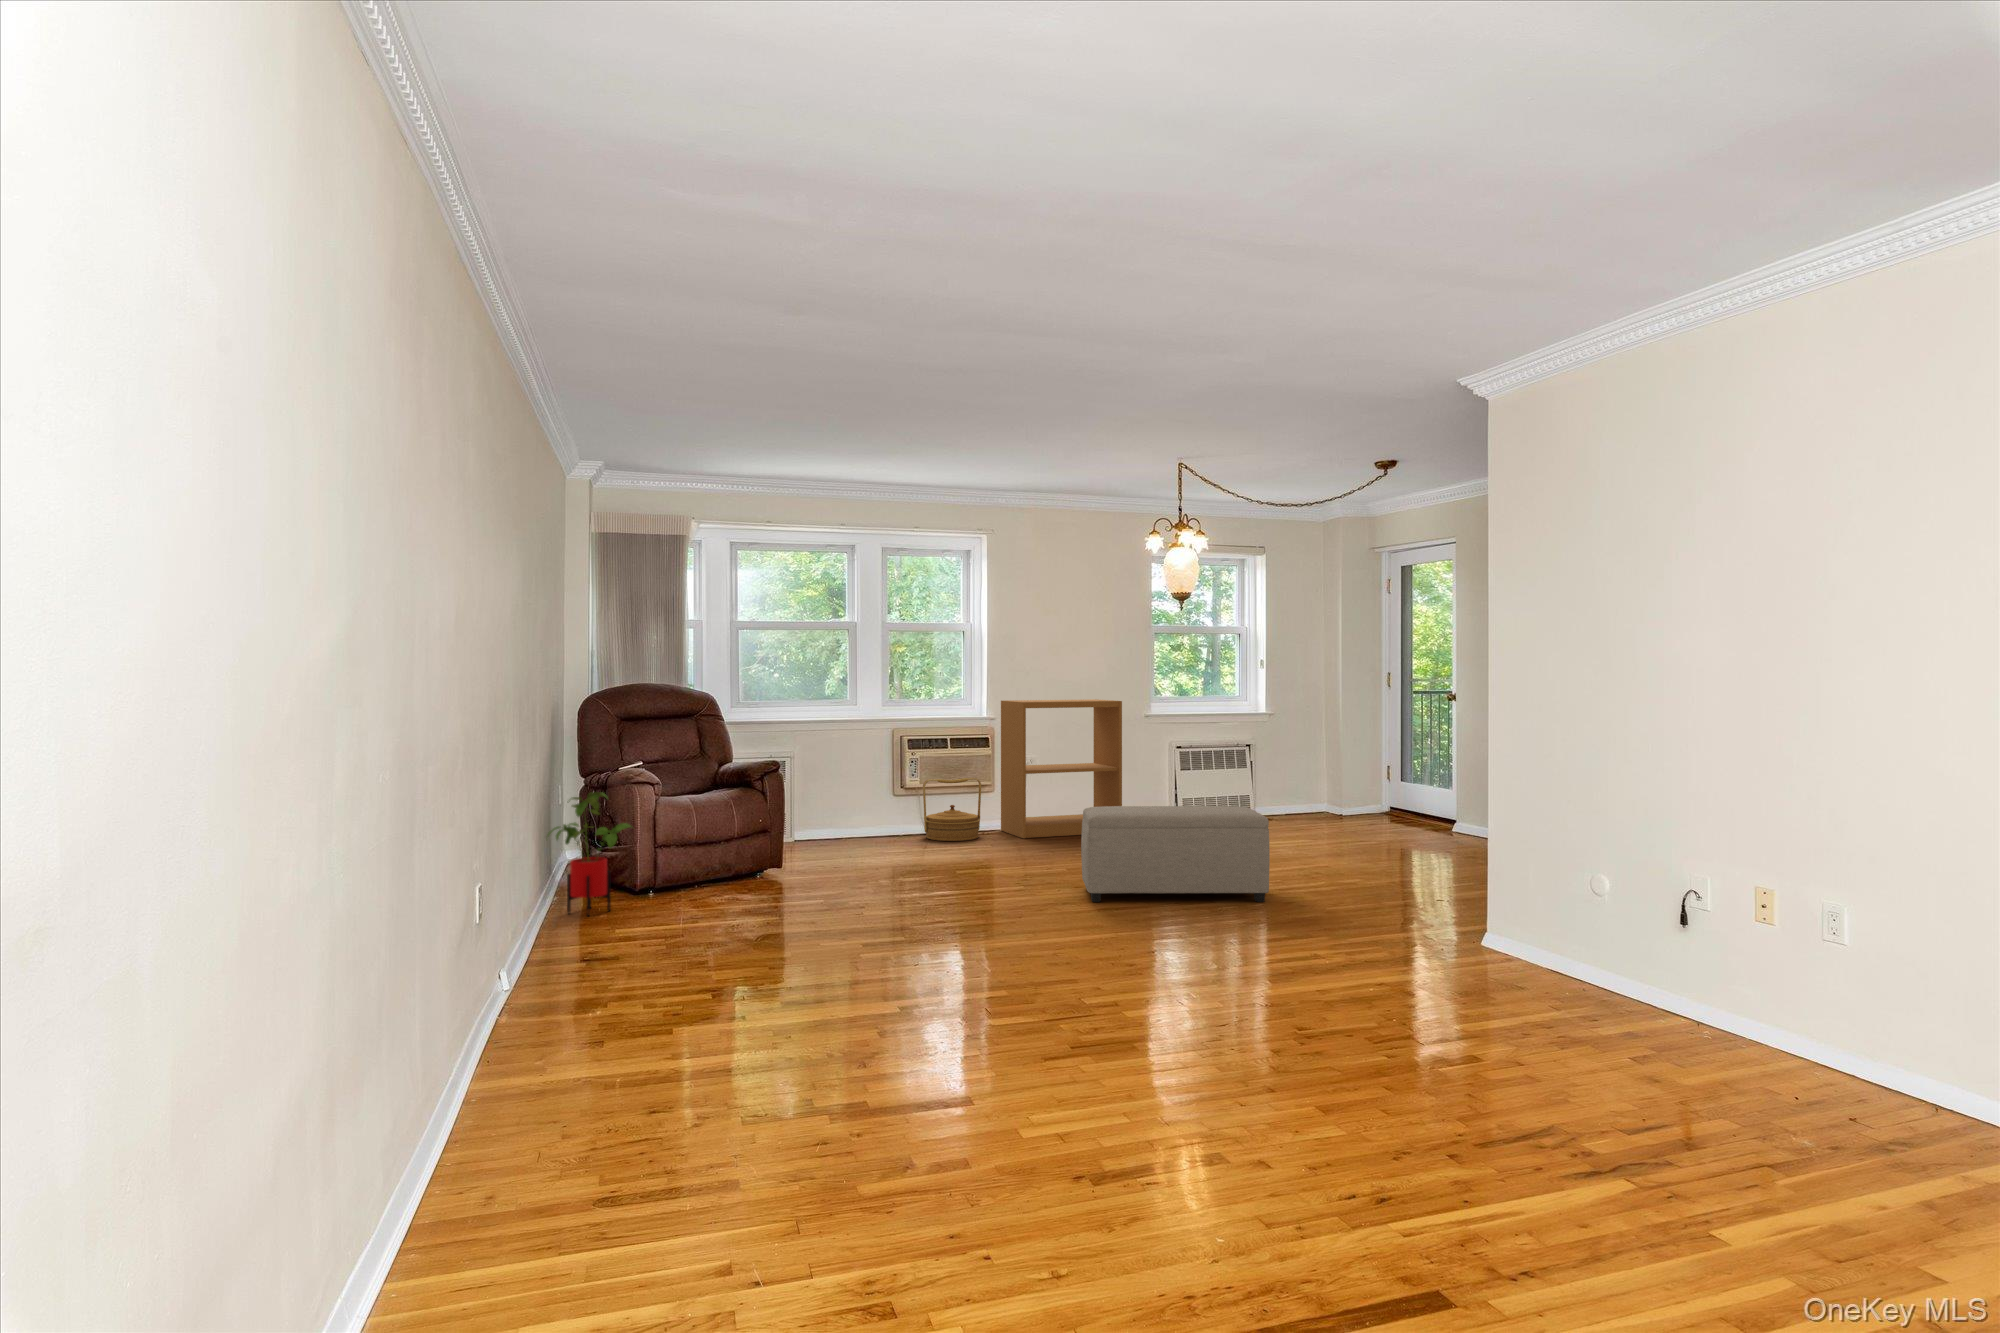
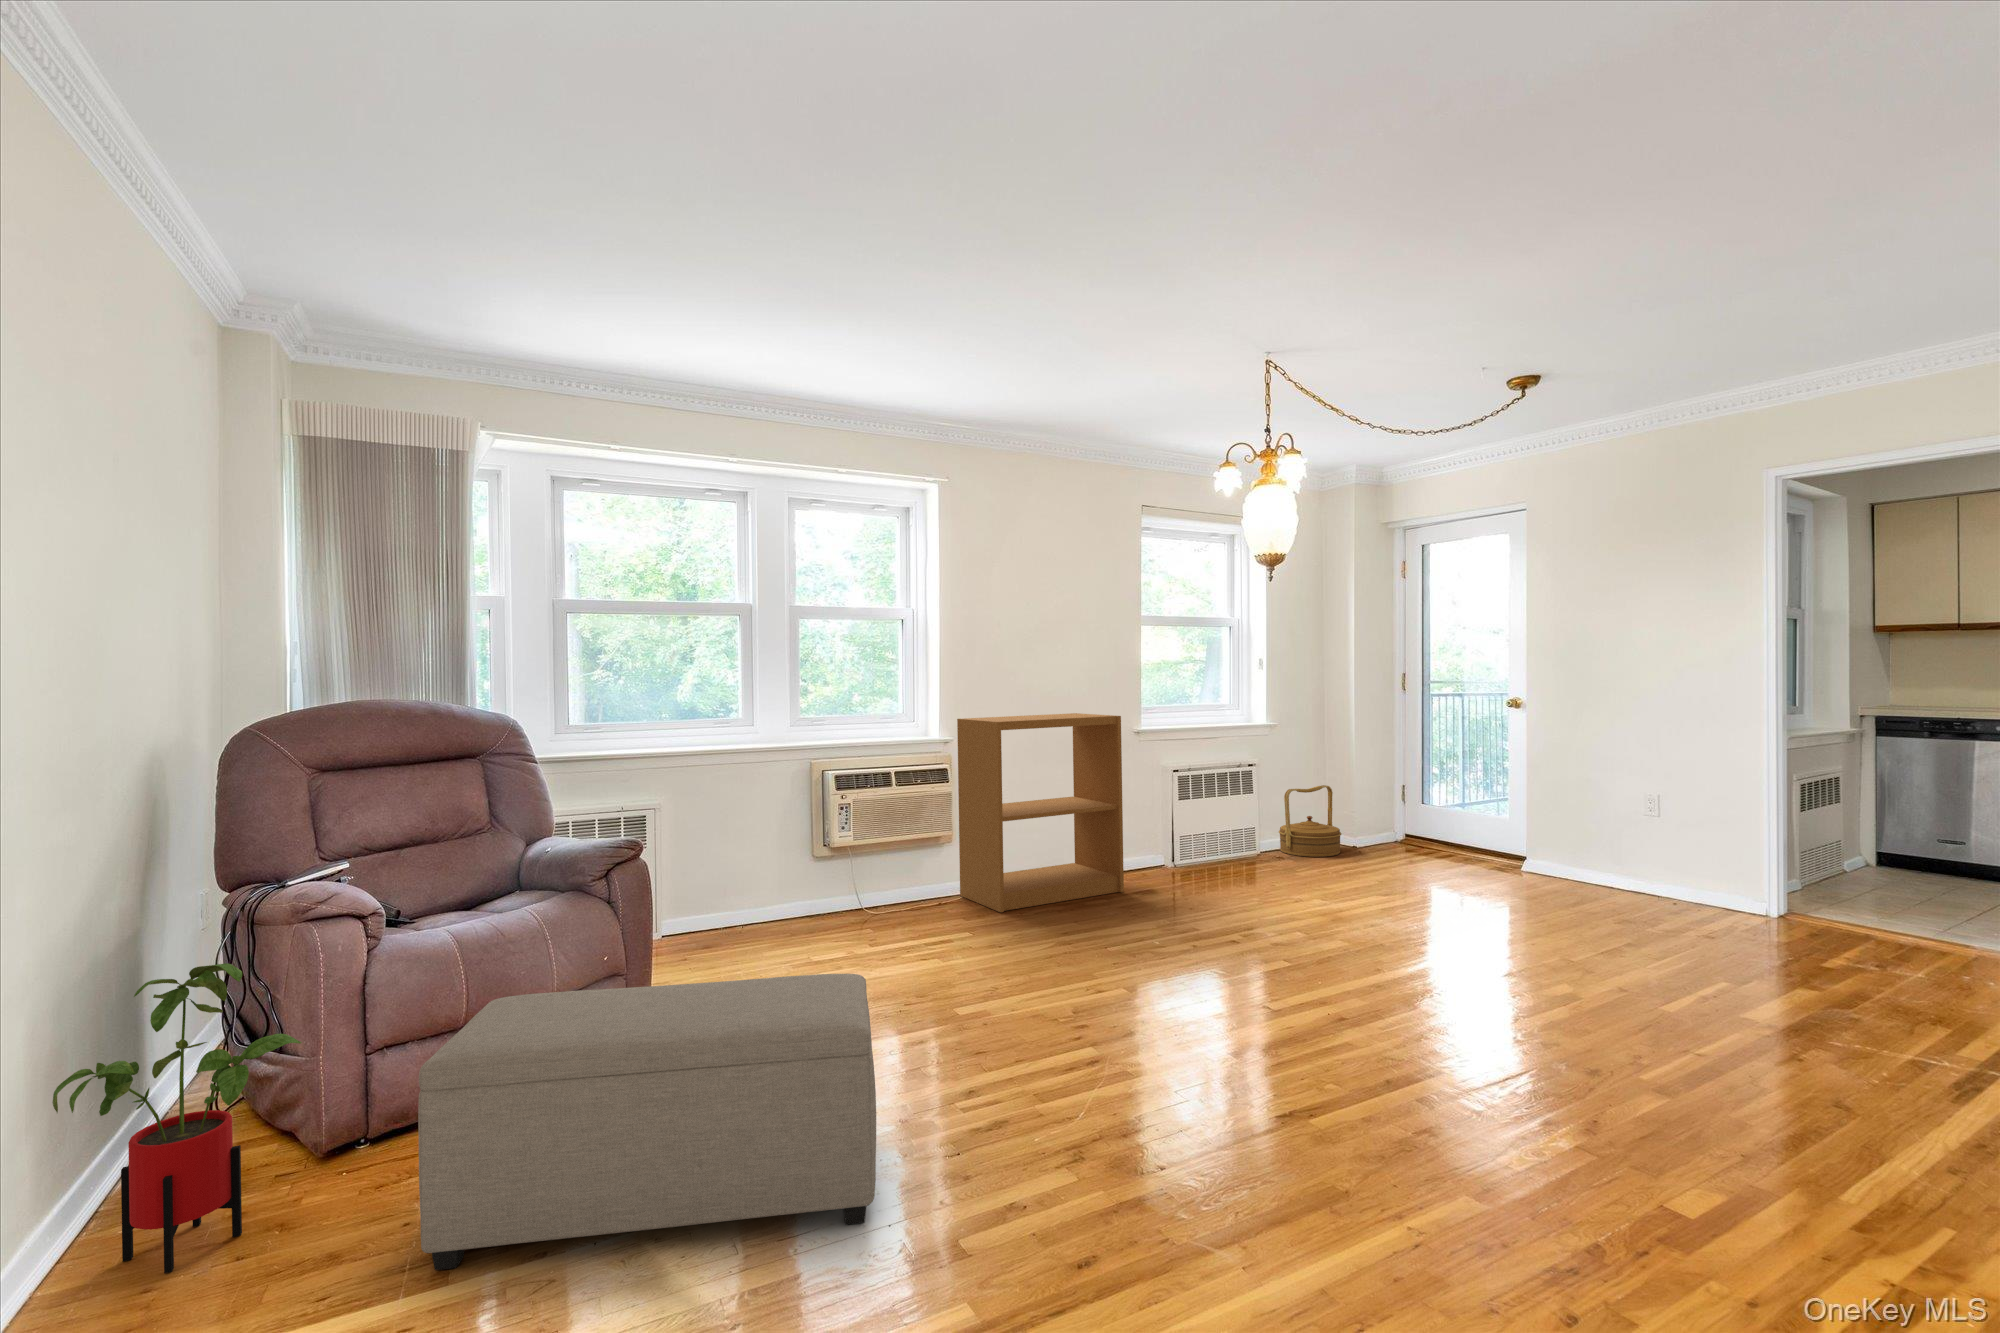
woven basket: present [923,778,981,841] -> present [1279,785,1341,857]
ottoman: present [1081,806,1270,902] -> present [418,974,876,1270]

